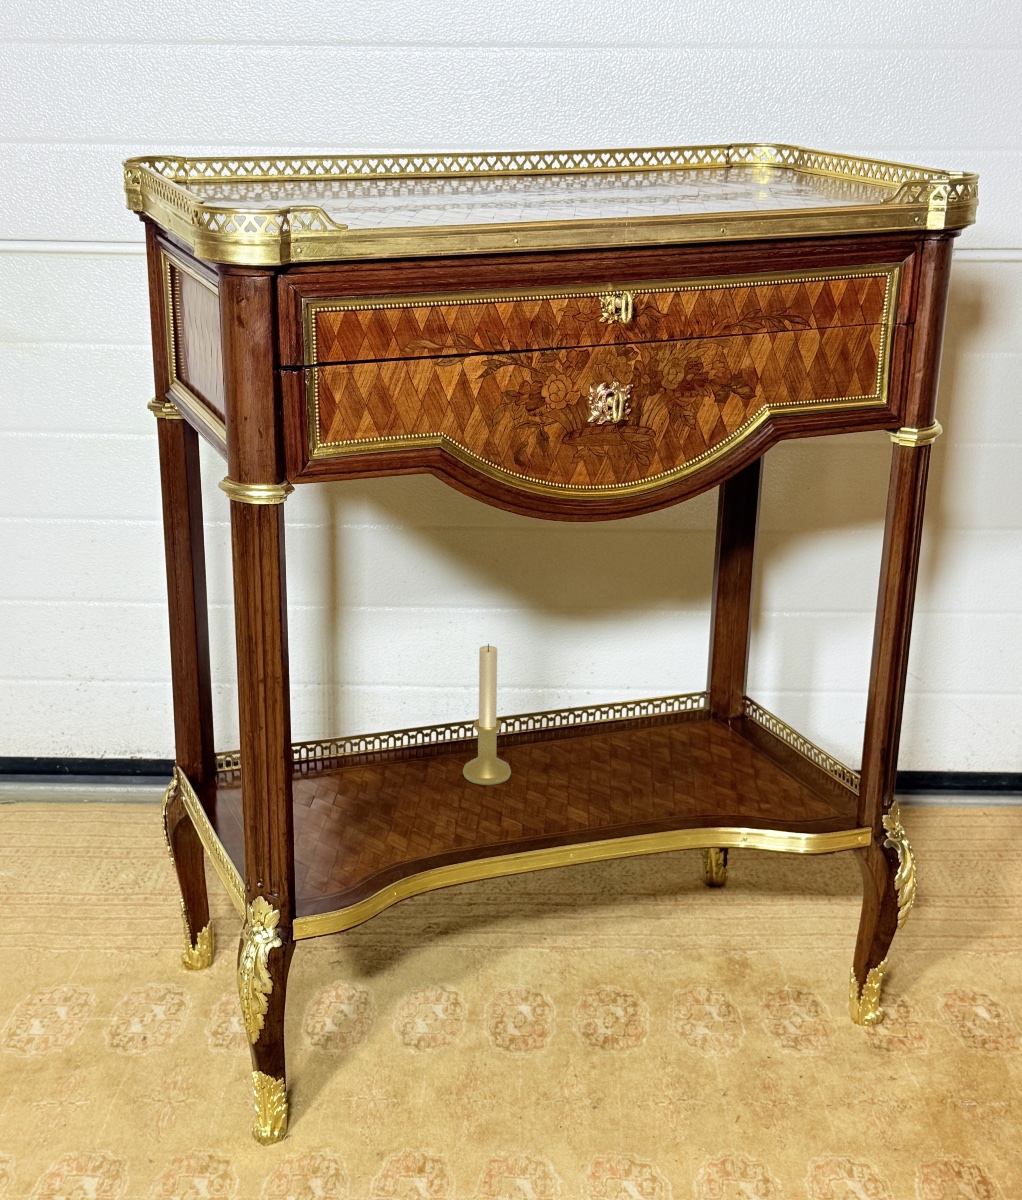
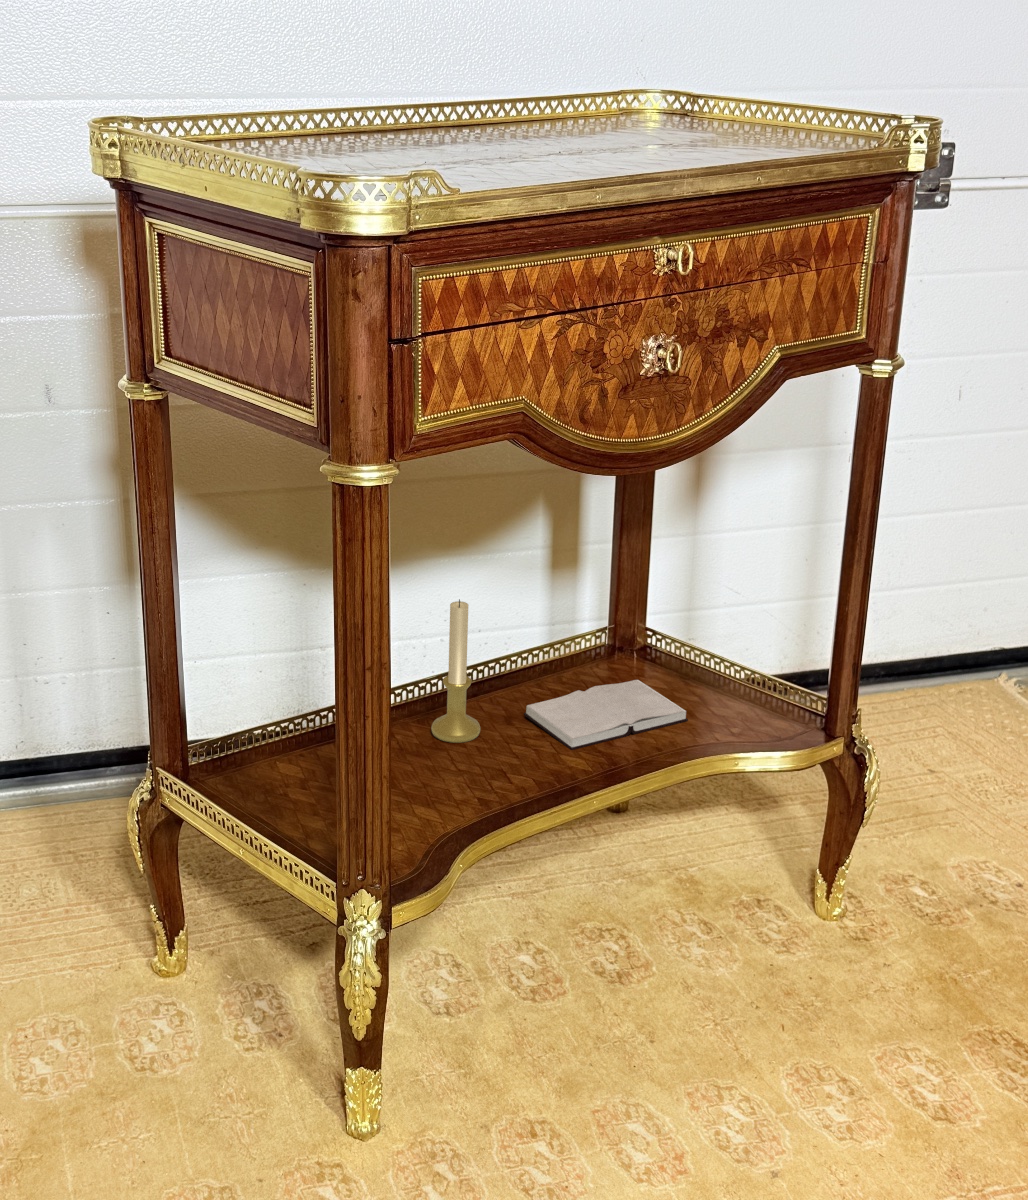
hardback book: none [563,747,724,806] -> present [524,680,688,750]

